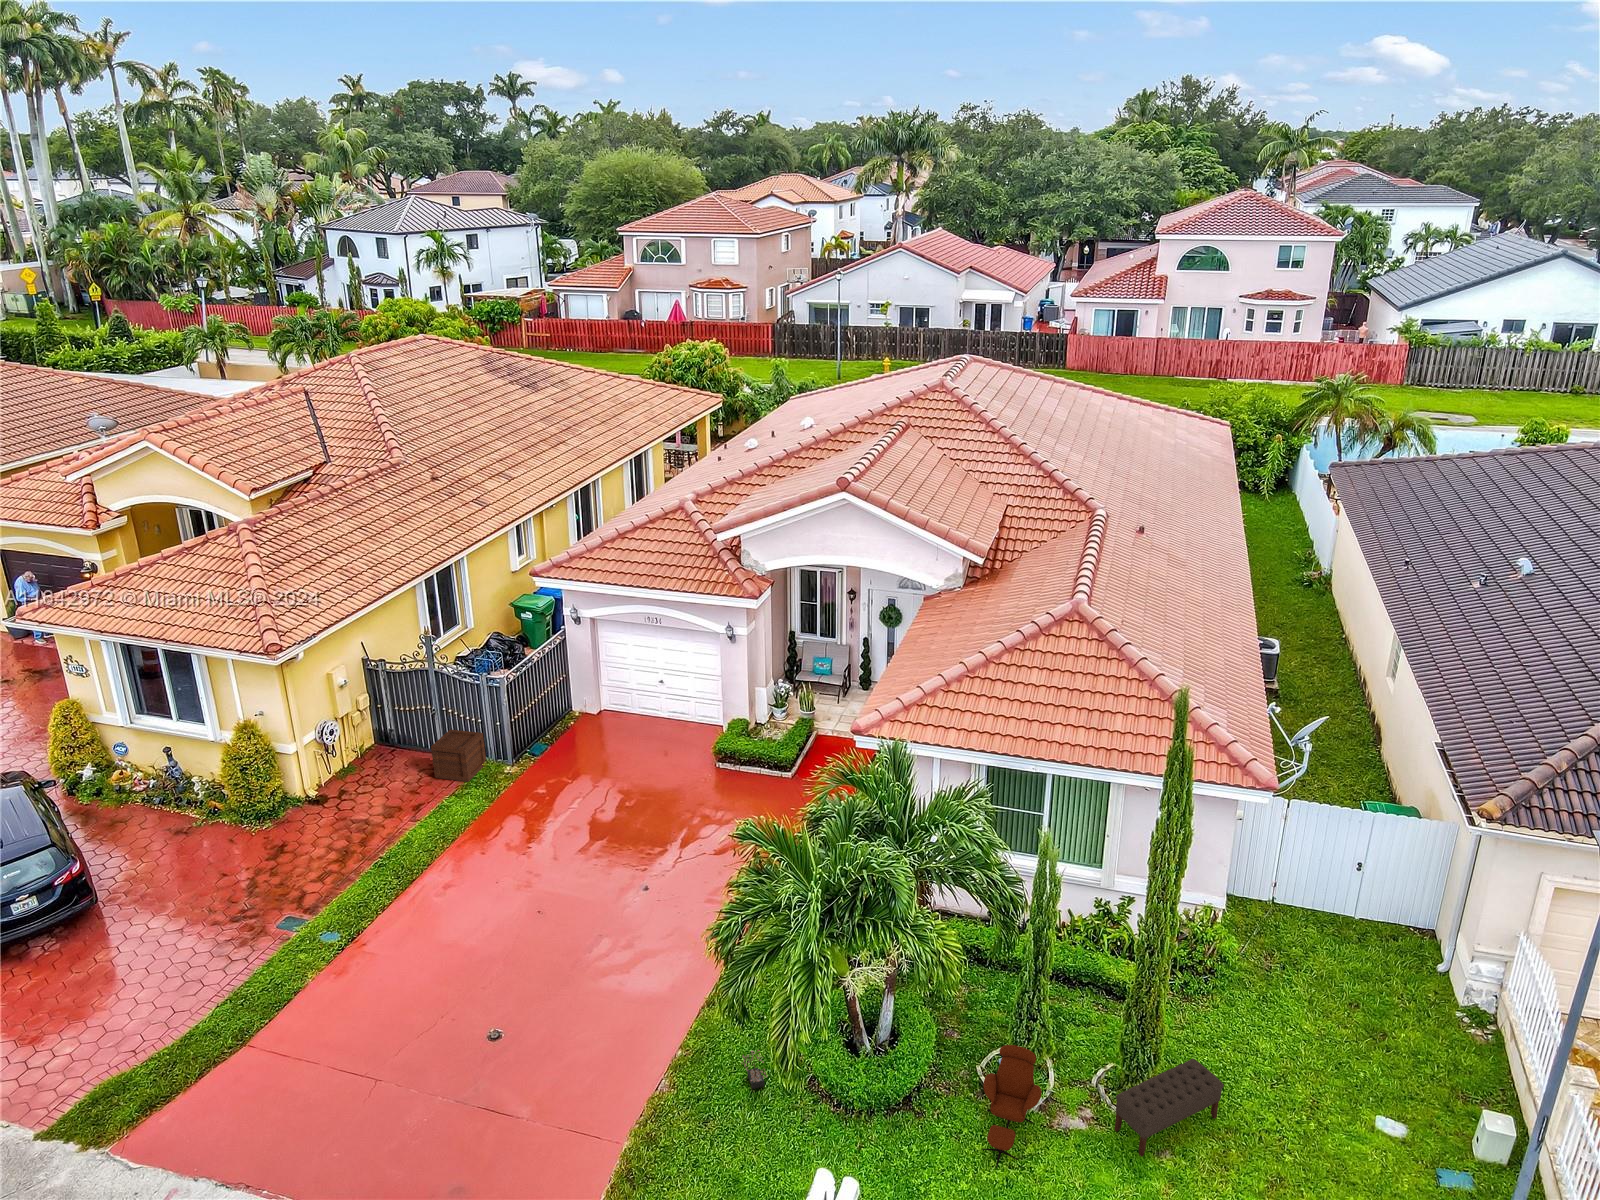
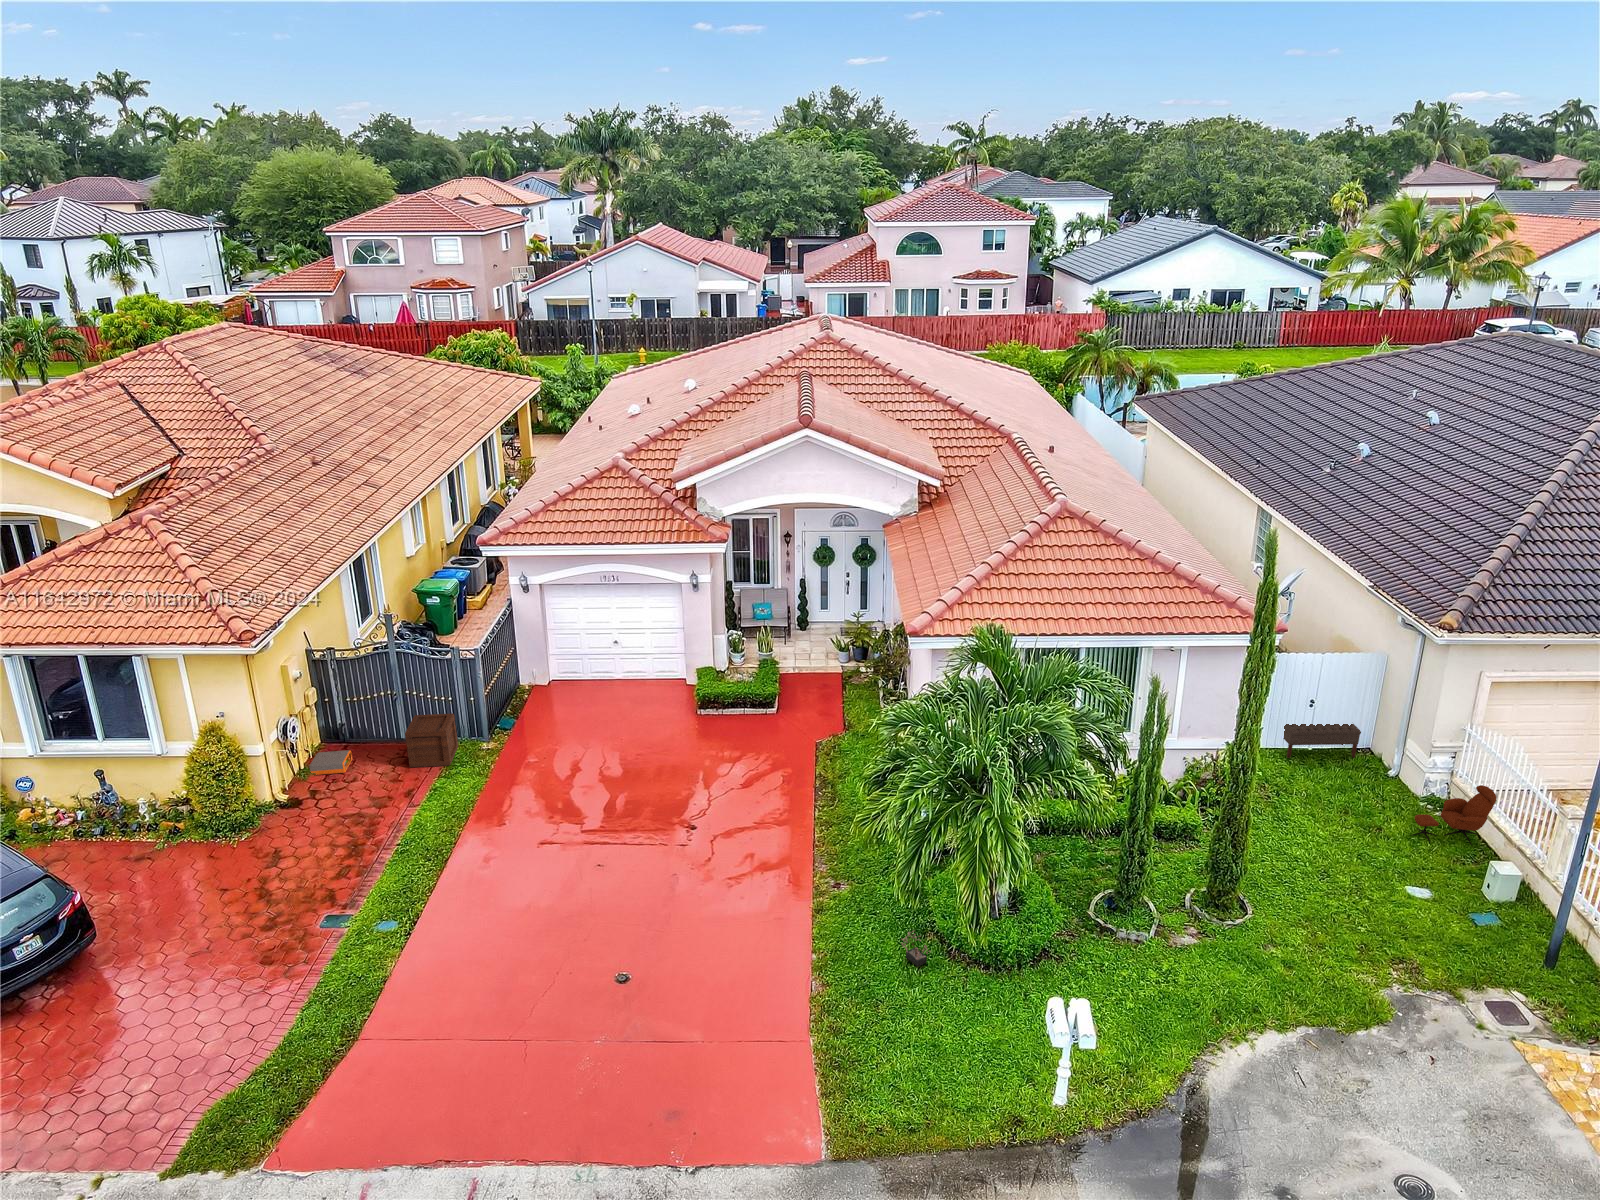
storage box: none [353,751,395,774] -> present [309,750,352,775]
lounge chair: present [982,1045,1042,1168] -> present [1411,785,1496,845]
bench: present [1114,1059,1224,1157] -> present [1283,724,1361,758]

